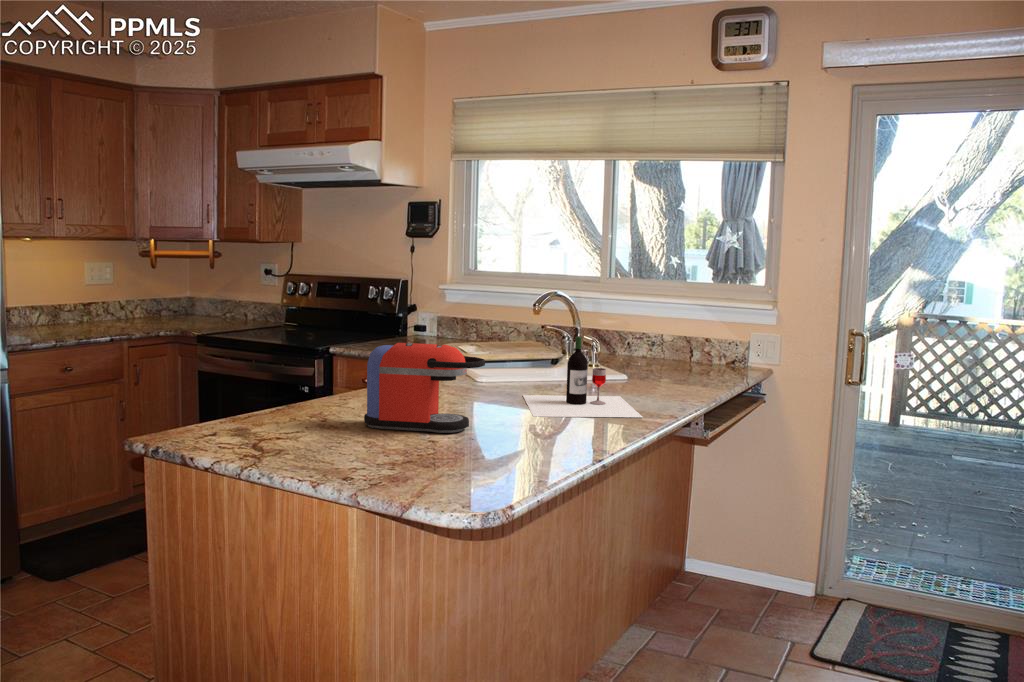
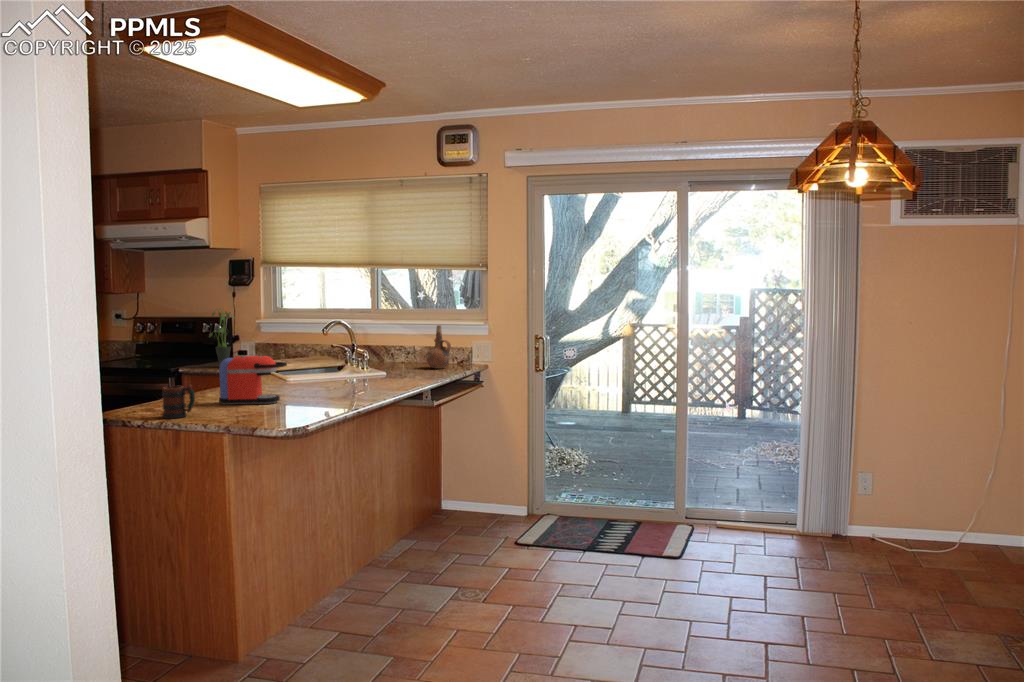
potted plant: none [372,265,410,349] -> present [209,312,234,365]
ceramic pitcher: none [687,306,728,373] -> present [426,325,451,369]
wine bottle: present [523,337,642,417] -> none [314,348,382,395]
mug: none [252,395,312,460] -> present [162,384,195,419]

